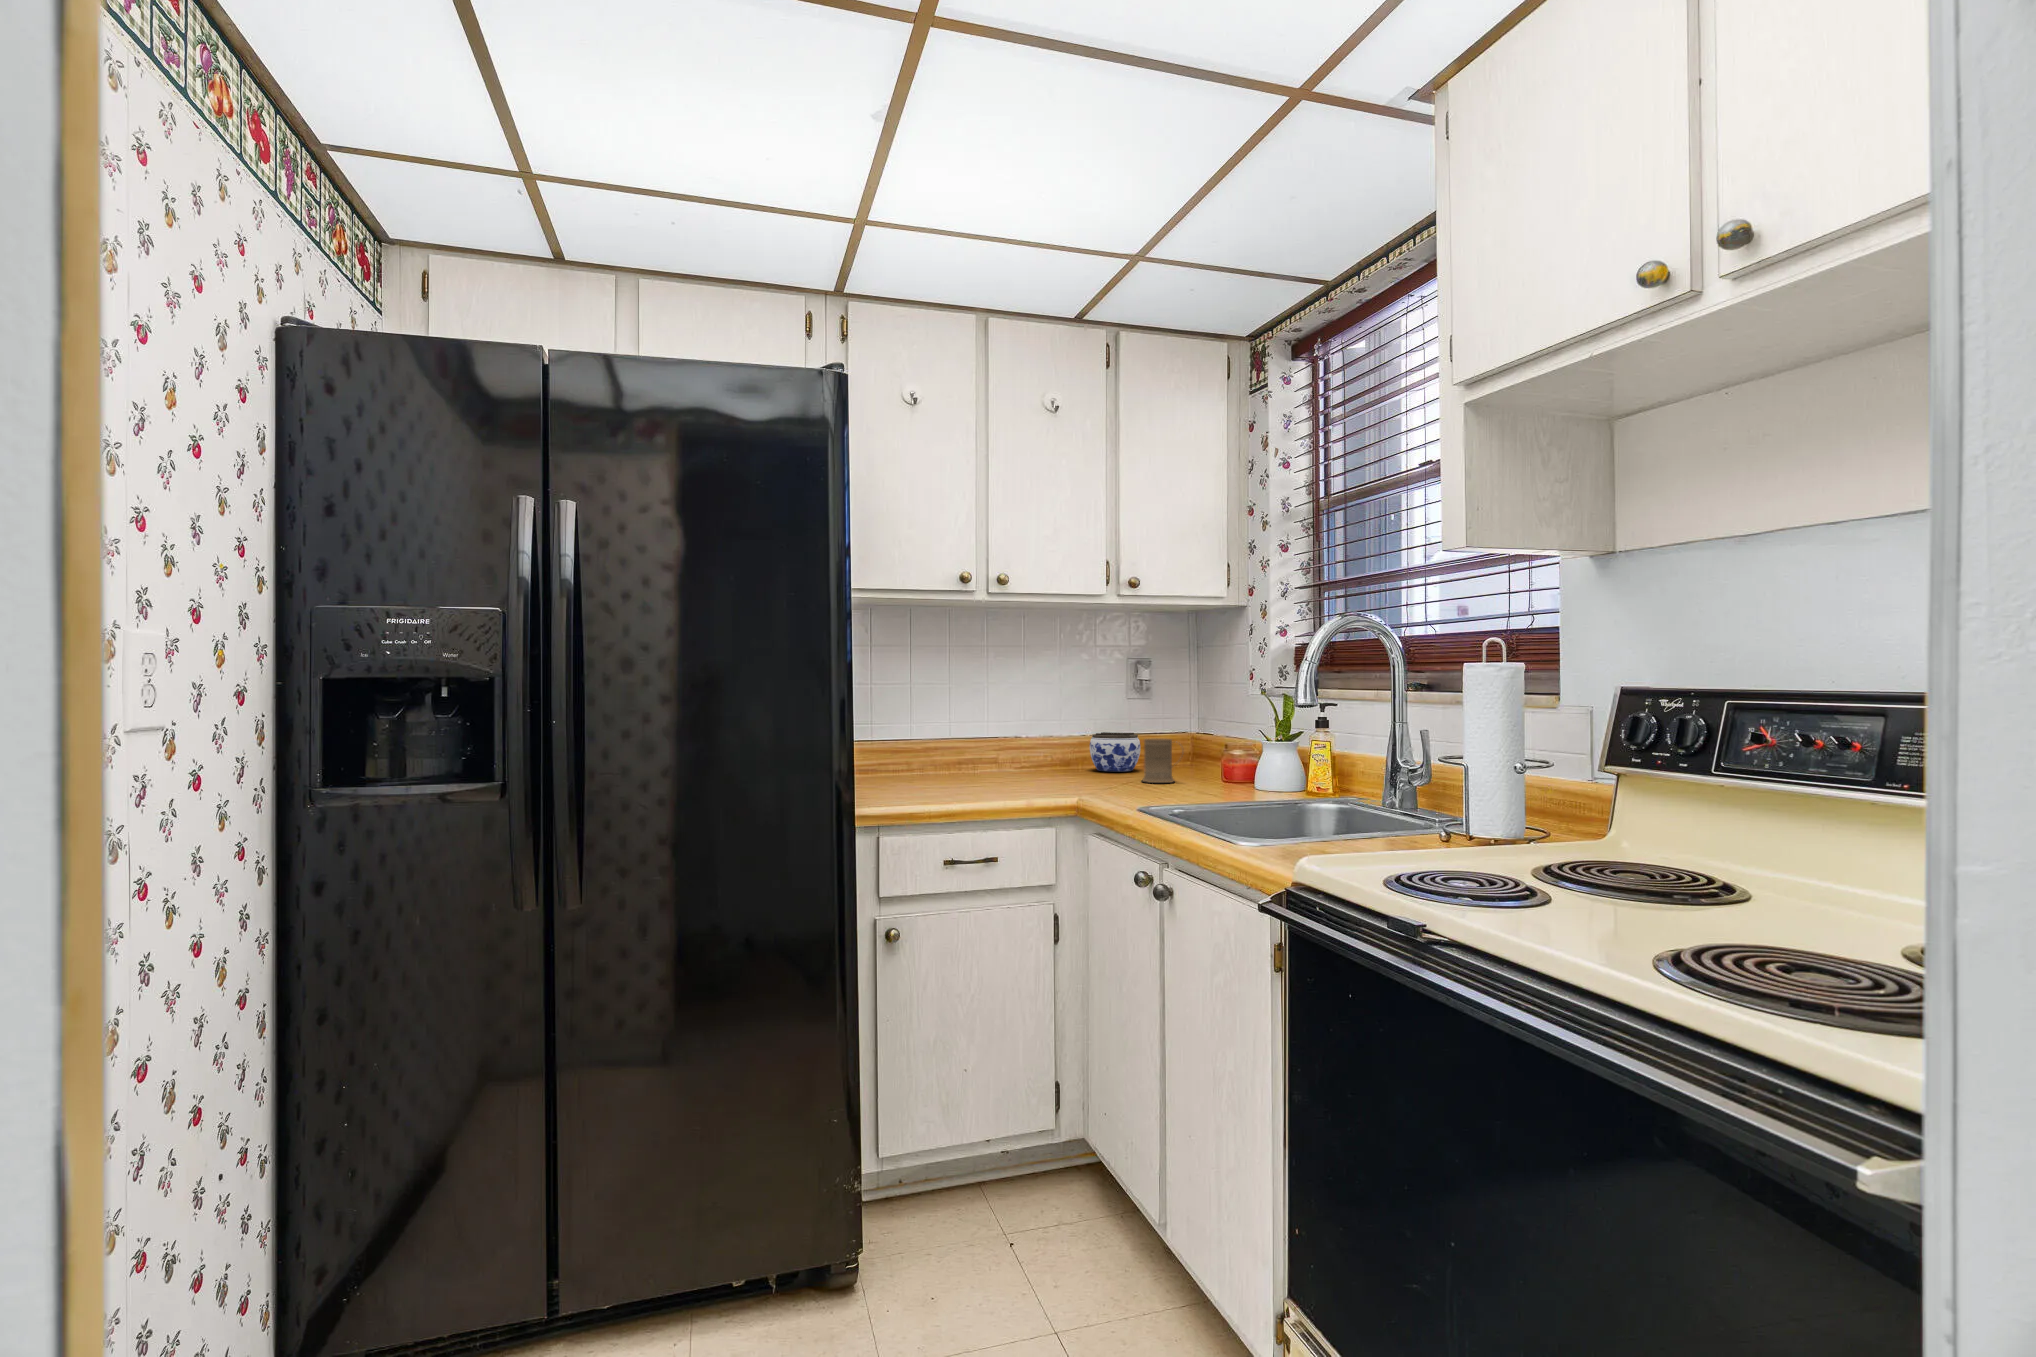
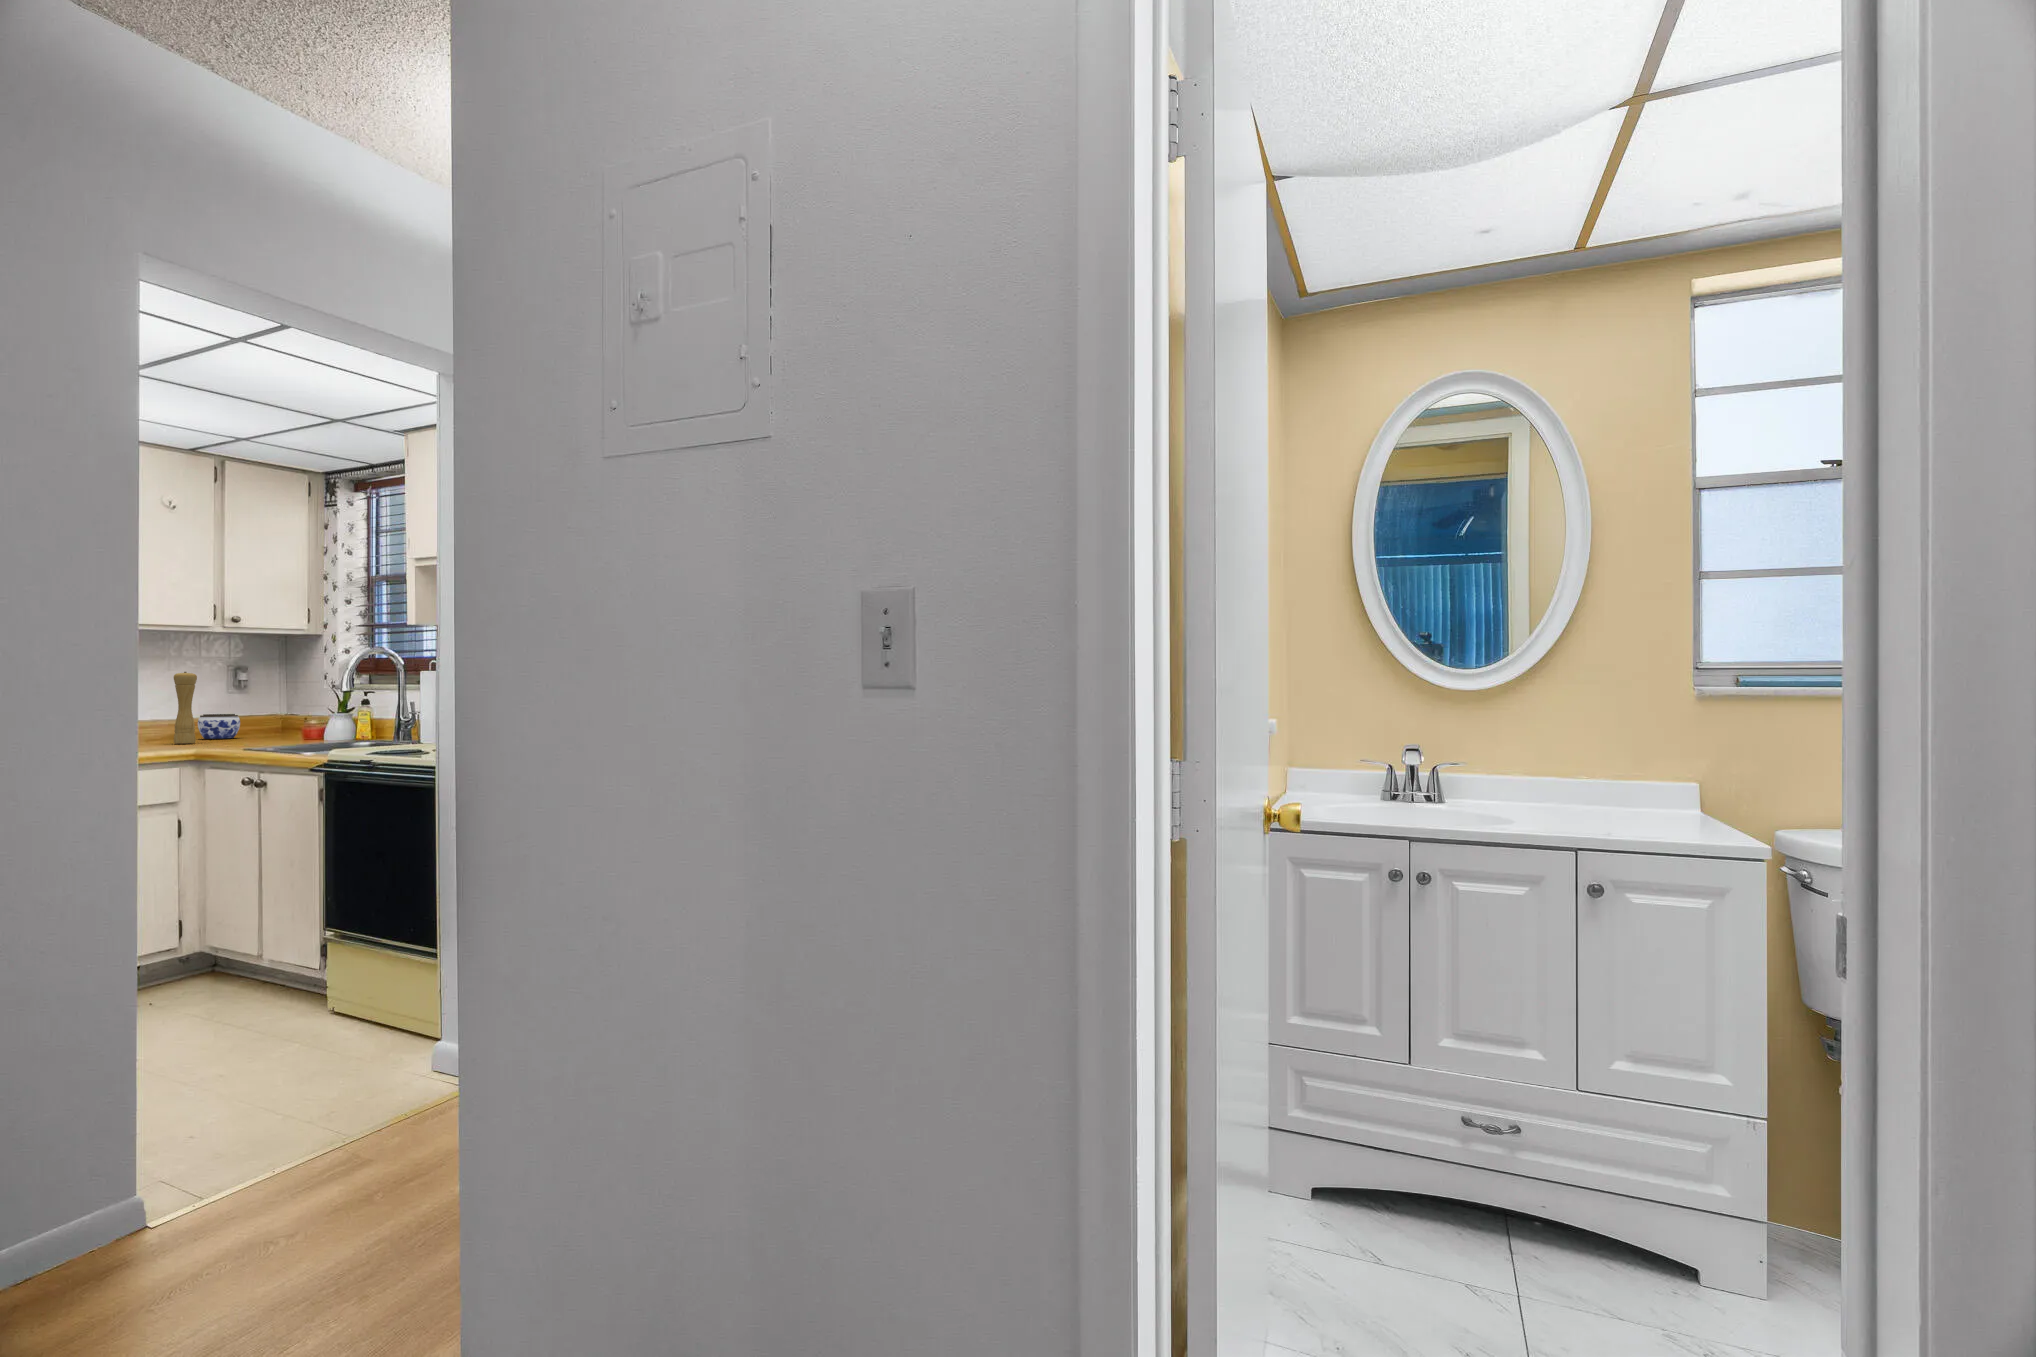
pepper mill: none [1053,670,1081,786] -> present [174,672,197,744]
mug: present [1142,739,1181,783] -> none [242,715,275,741]

